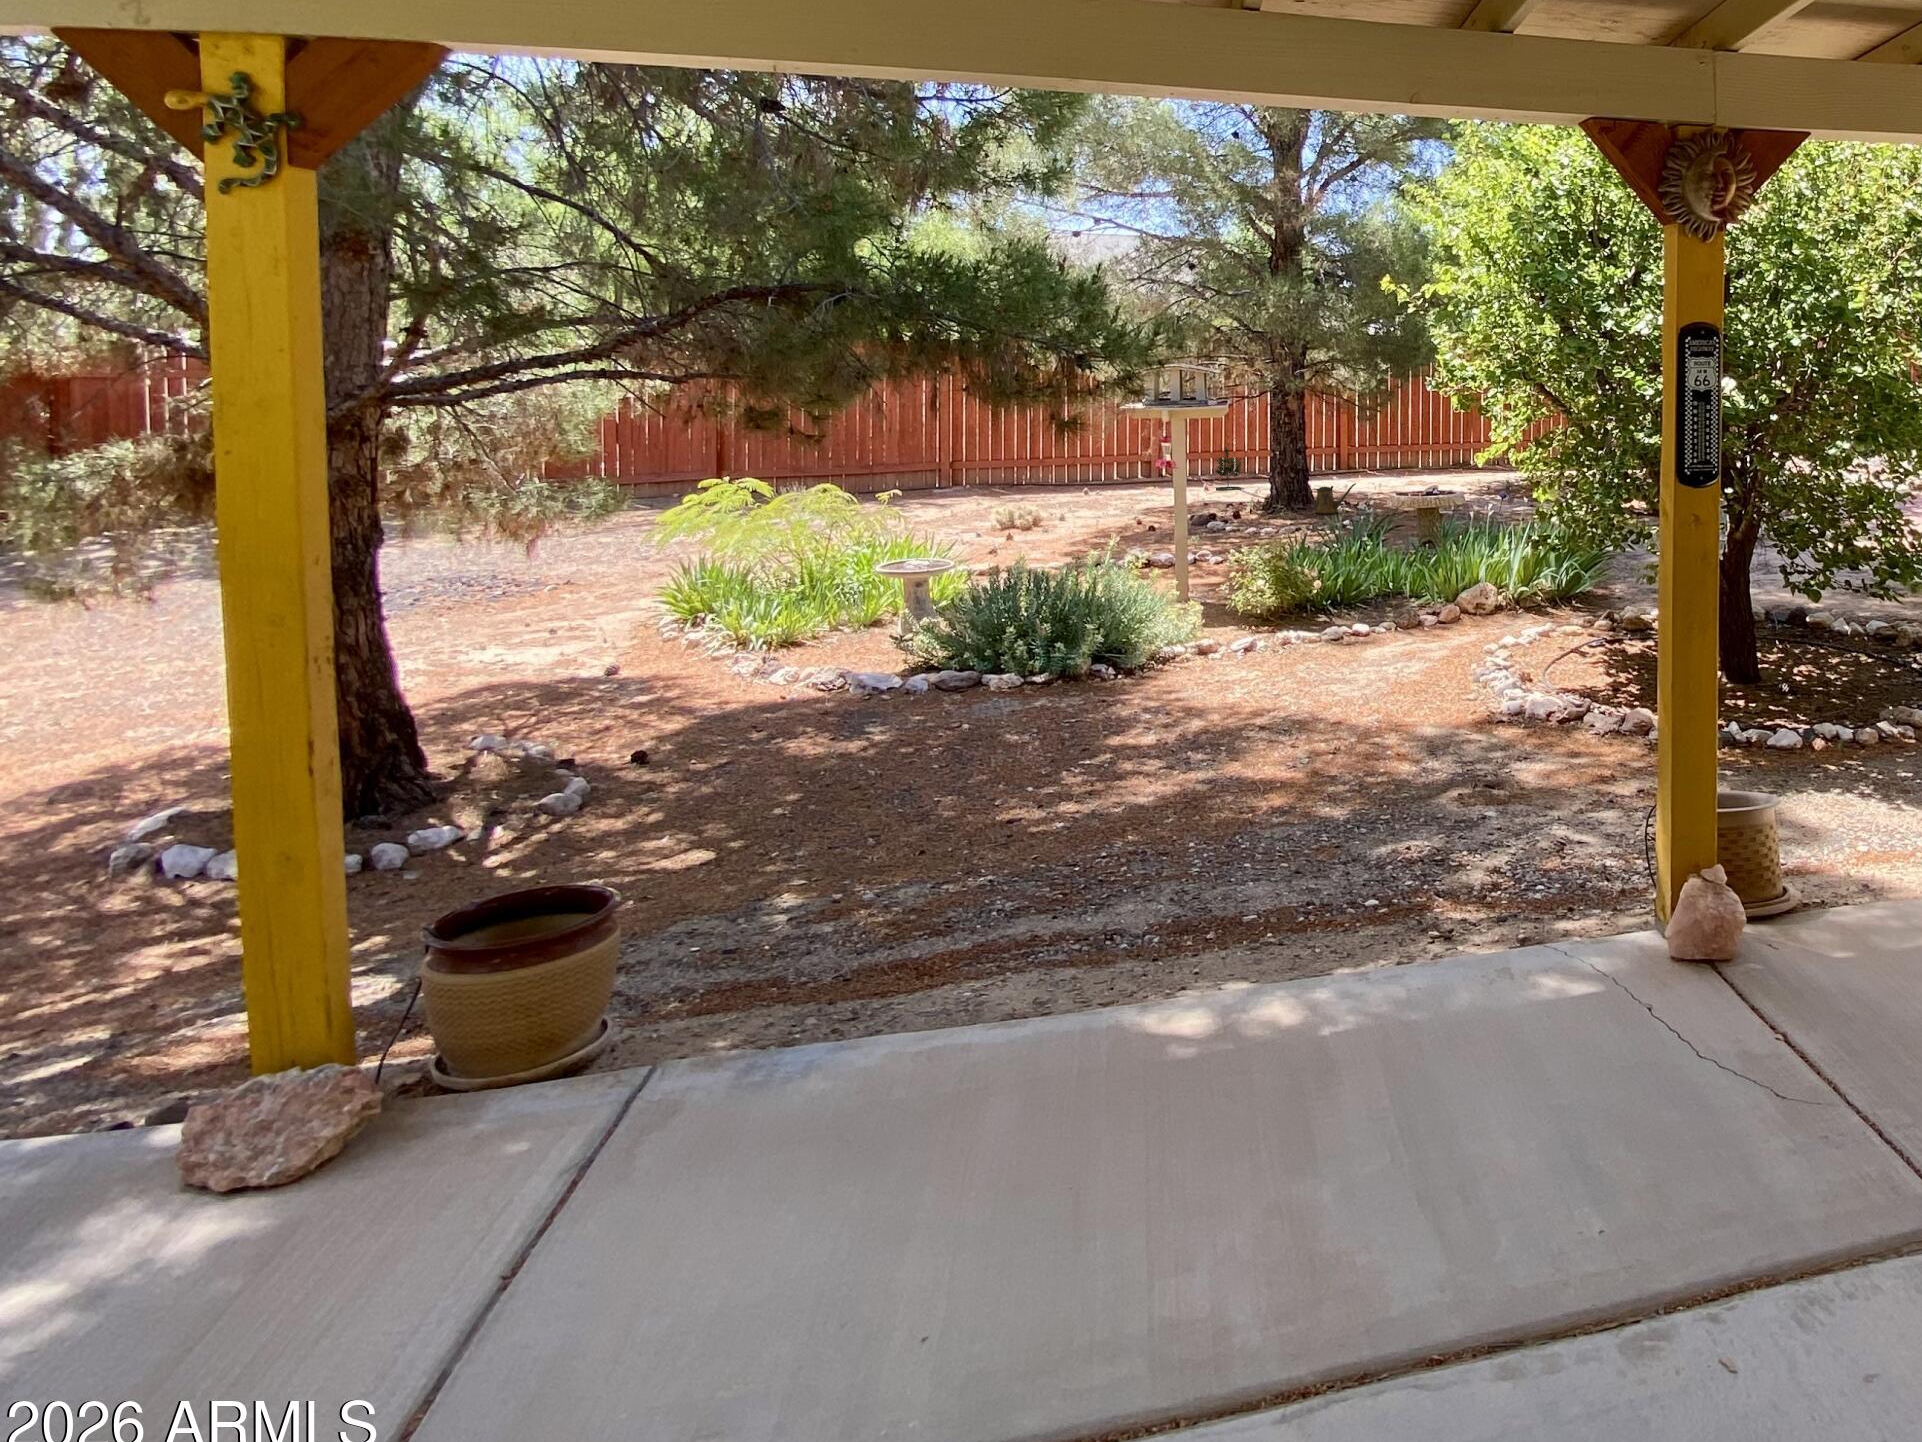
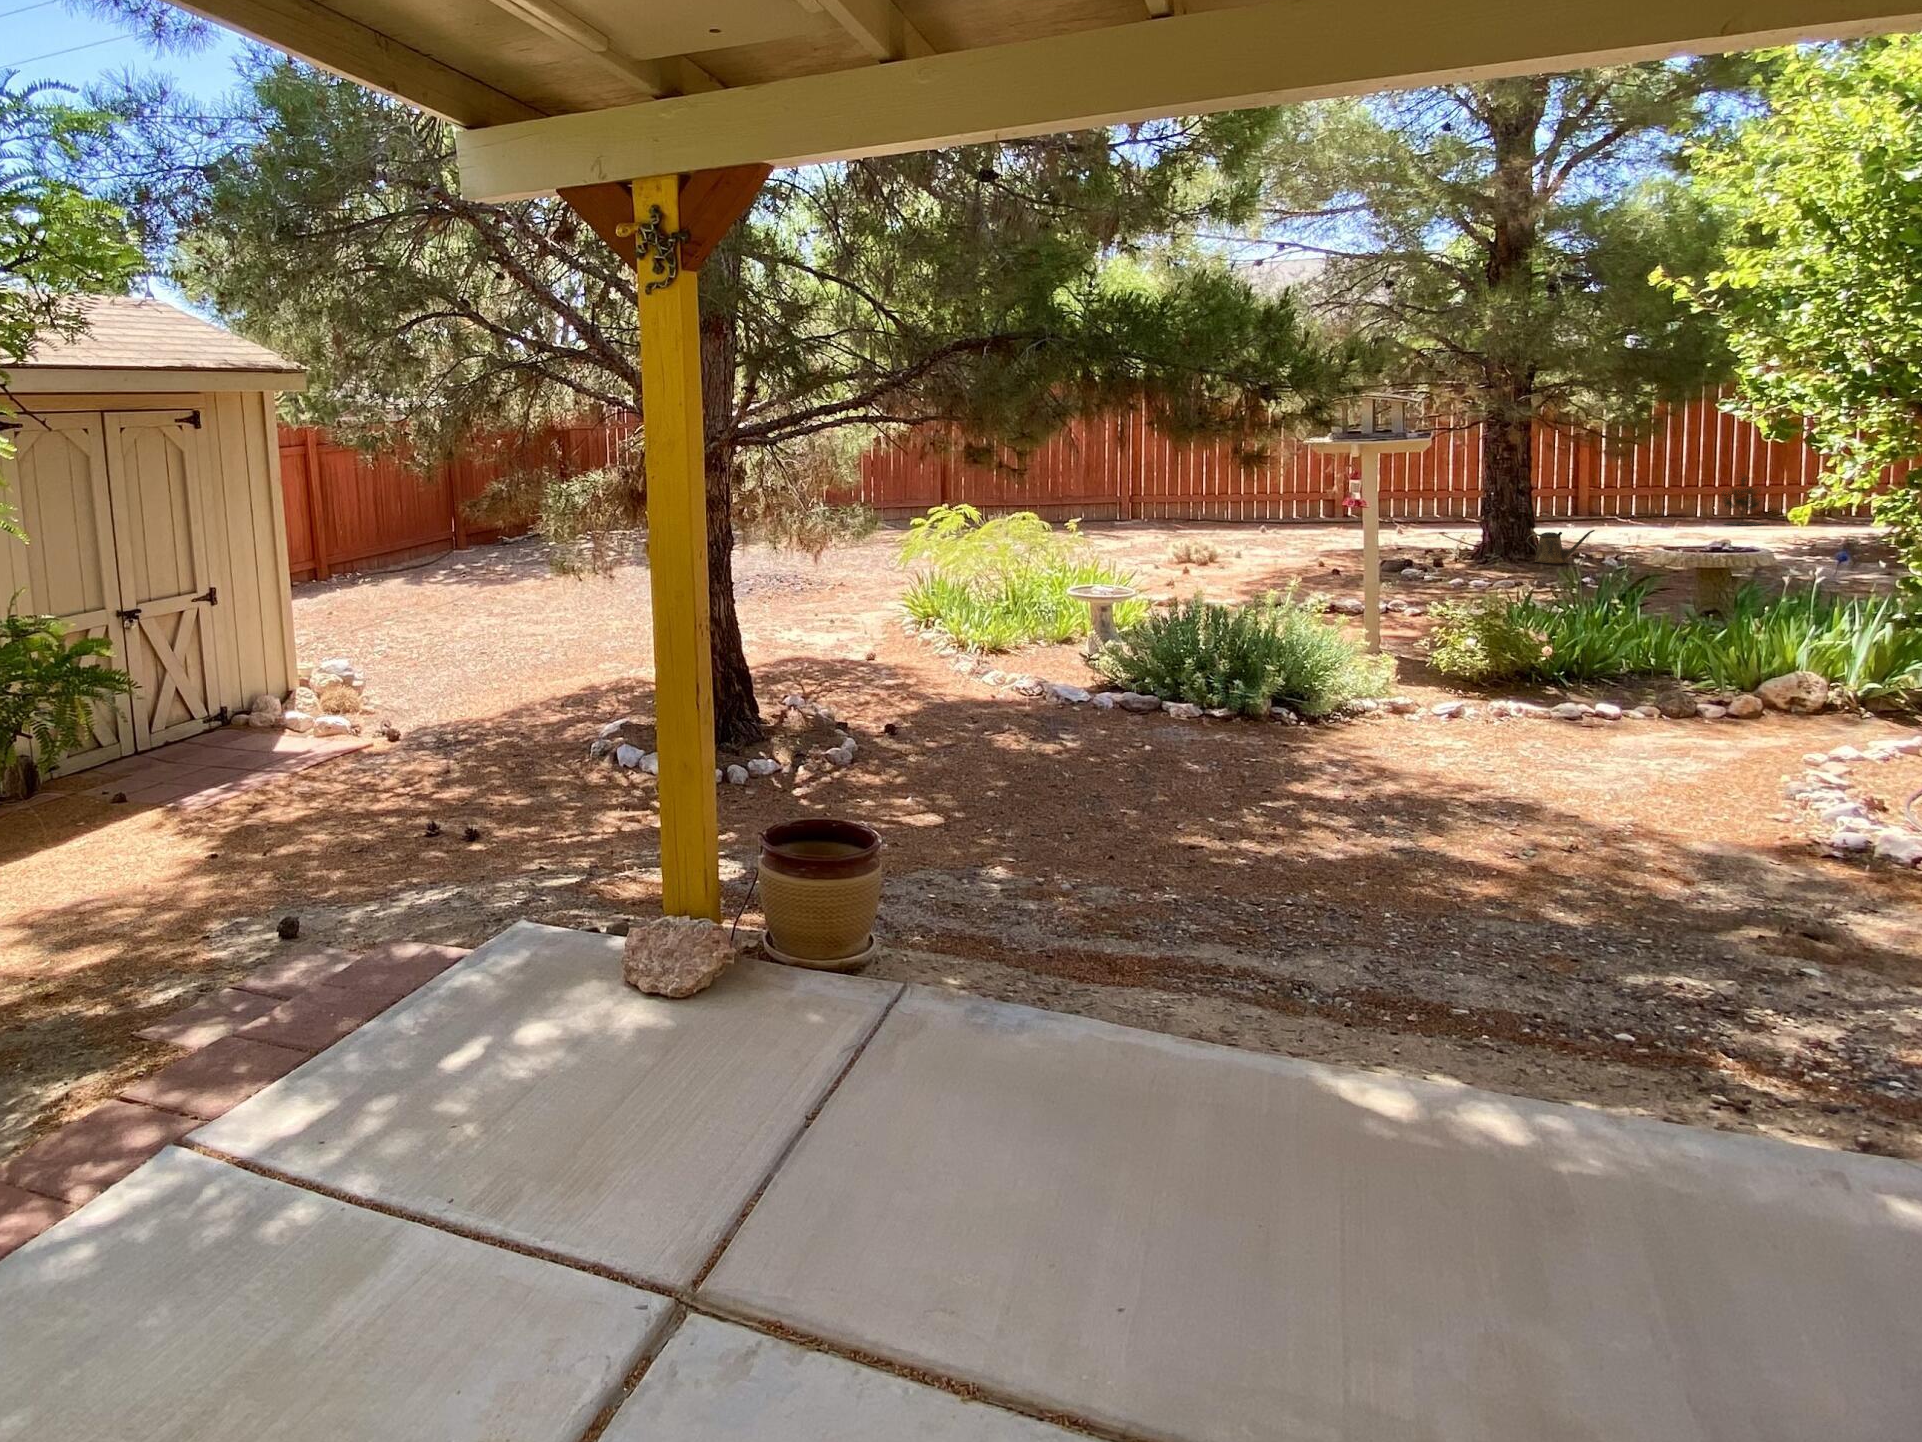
potted tree: present [1215,448,1242,490] -> present [1721,476,1760,526]

